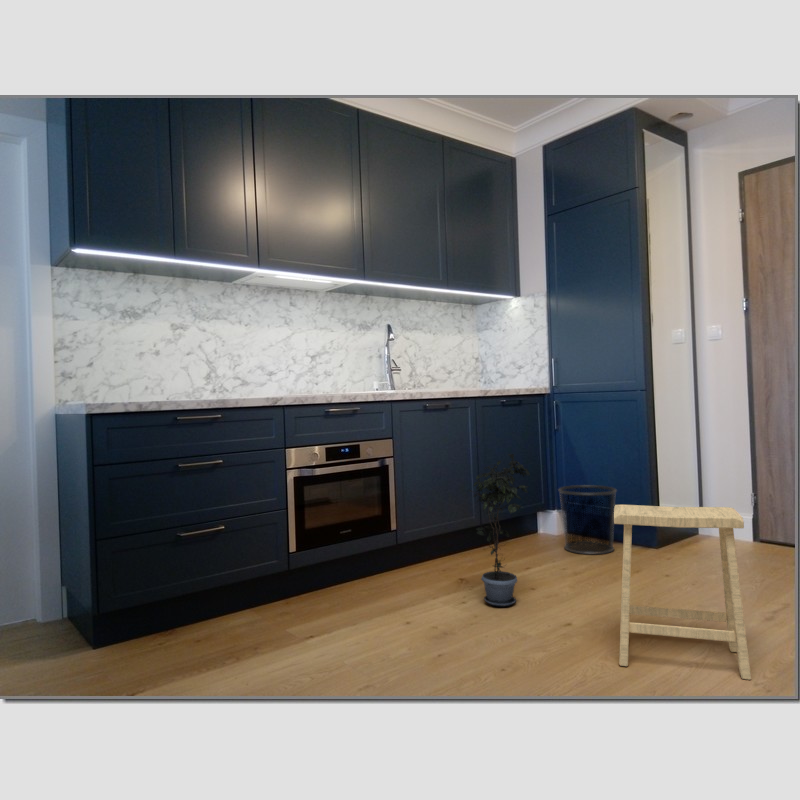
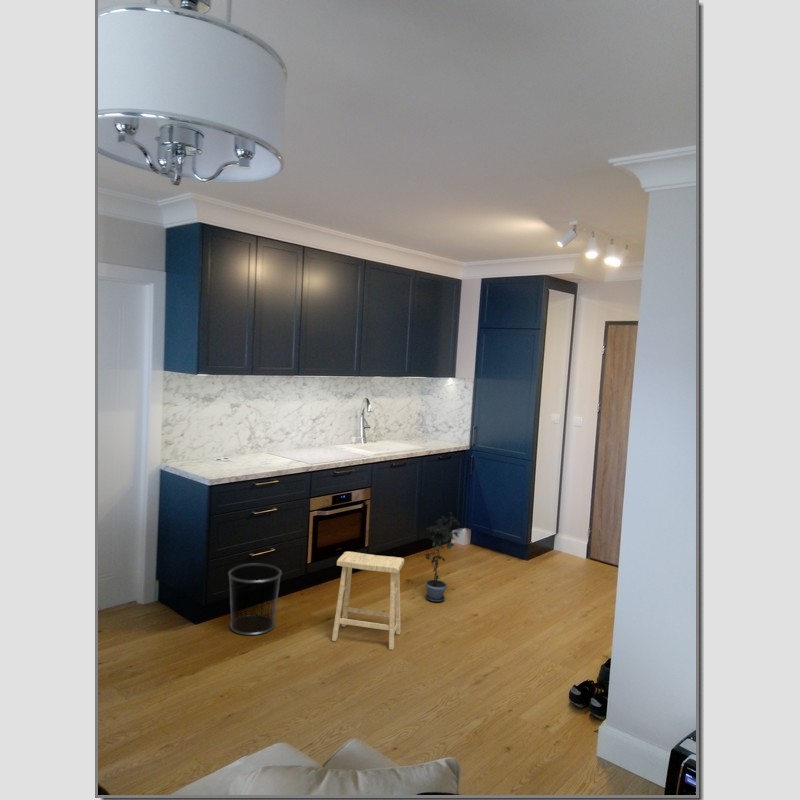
waste bin: present [559,485,616,555] -> present [228,563,282,635]
footstool: present [614,504,751,680] -> present [332,551,404,650]

